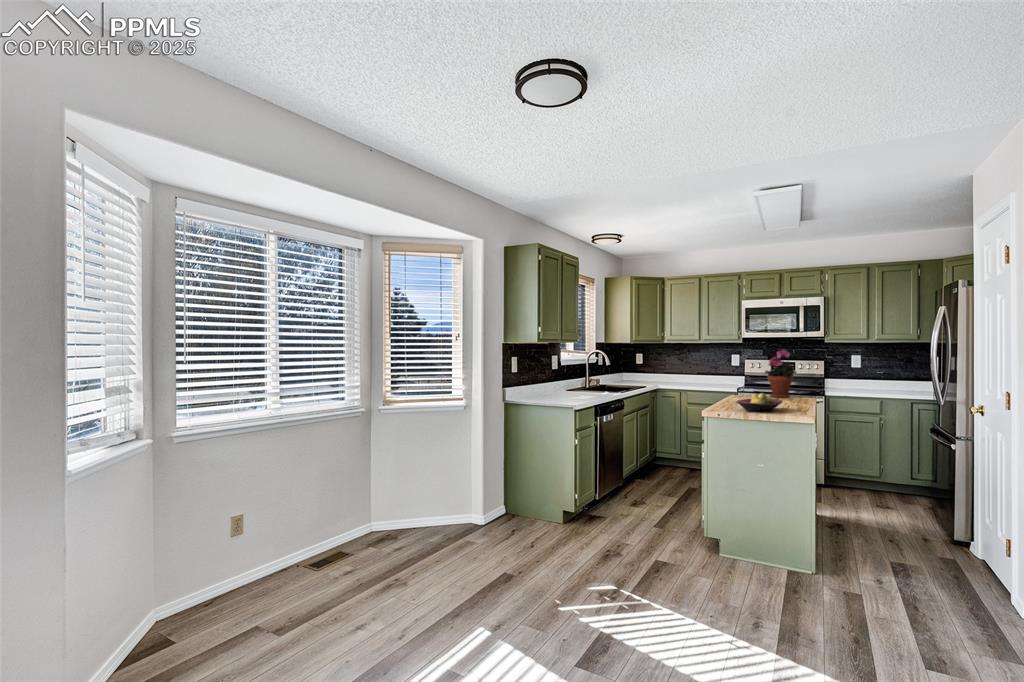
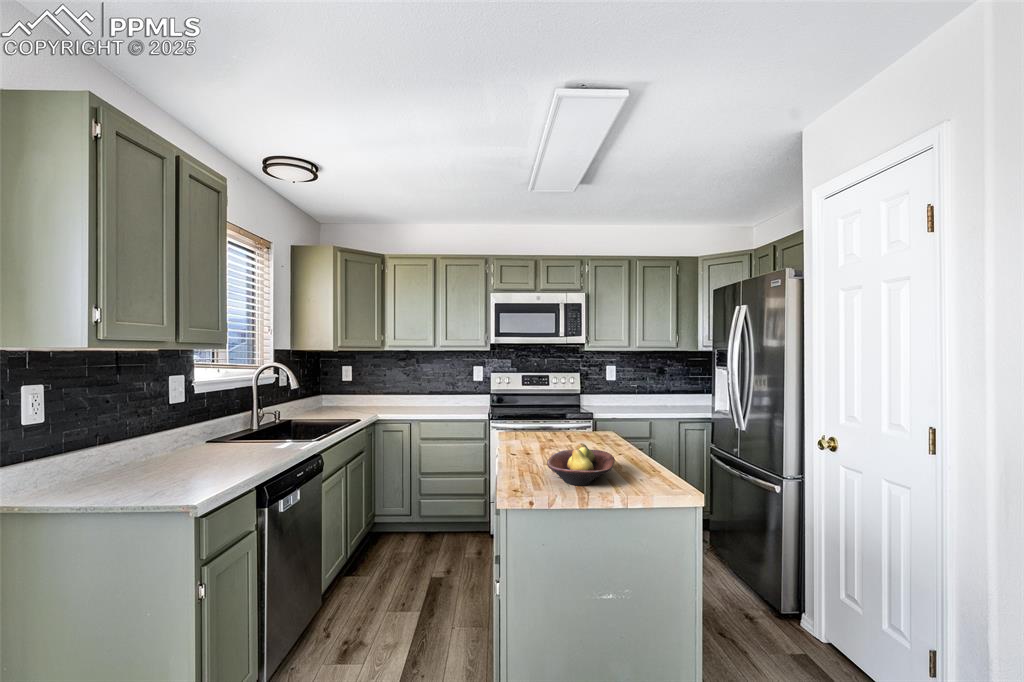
potted plant: present [765,350,796,398] -> none [536,361,578,431]

